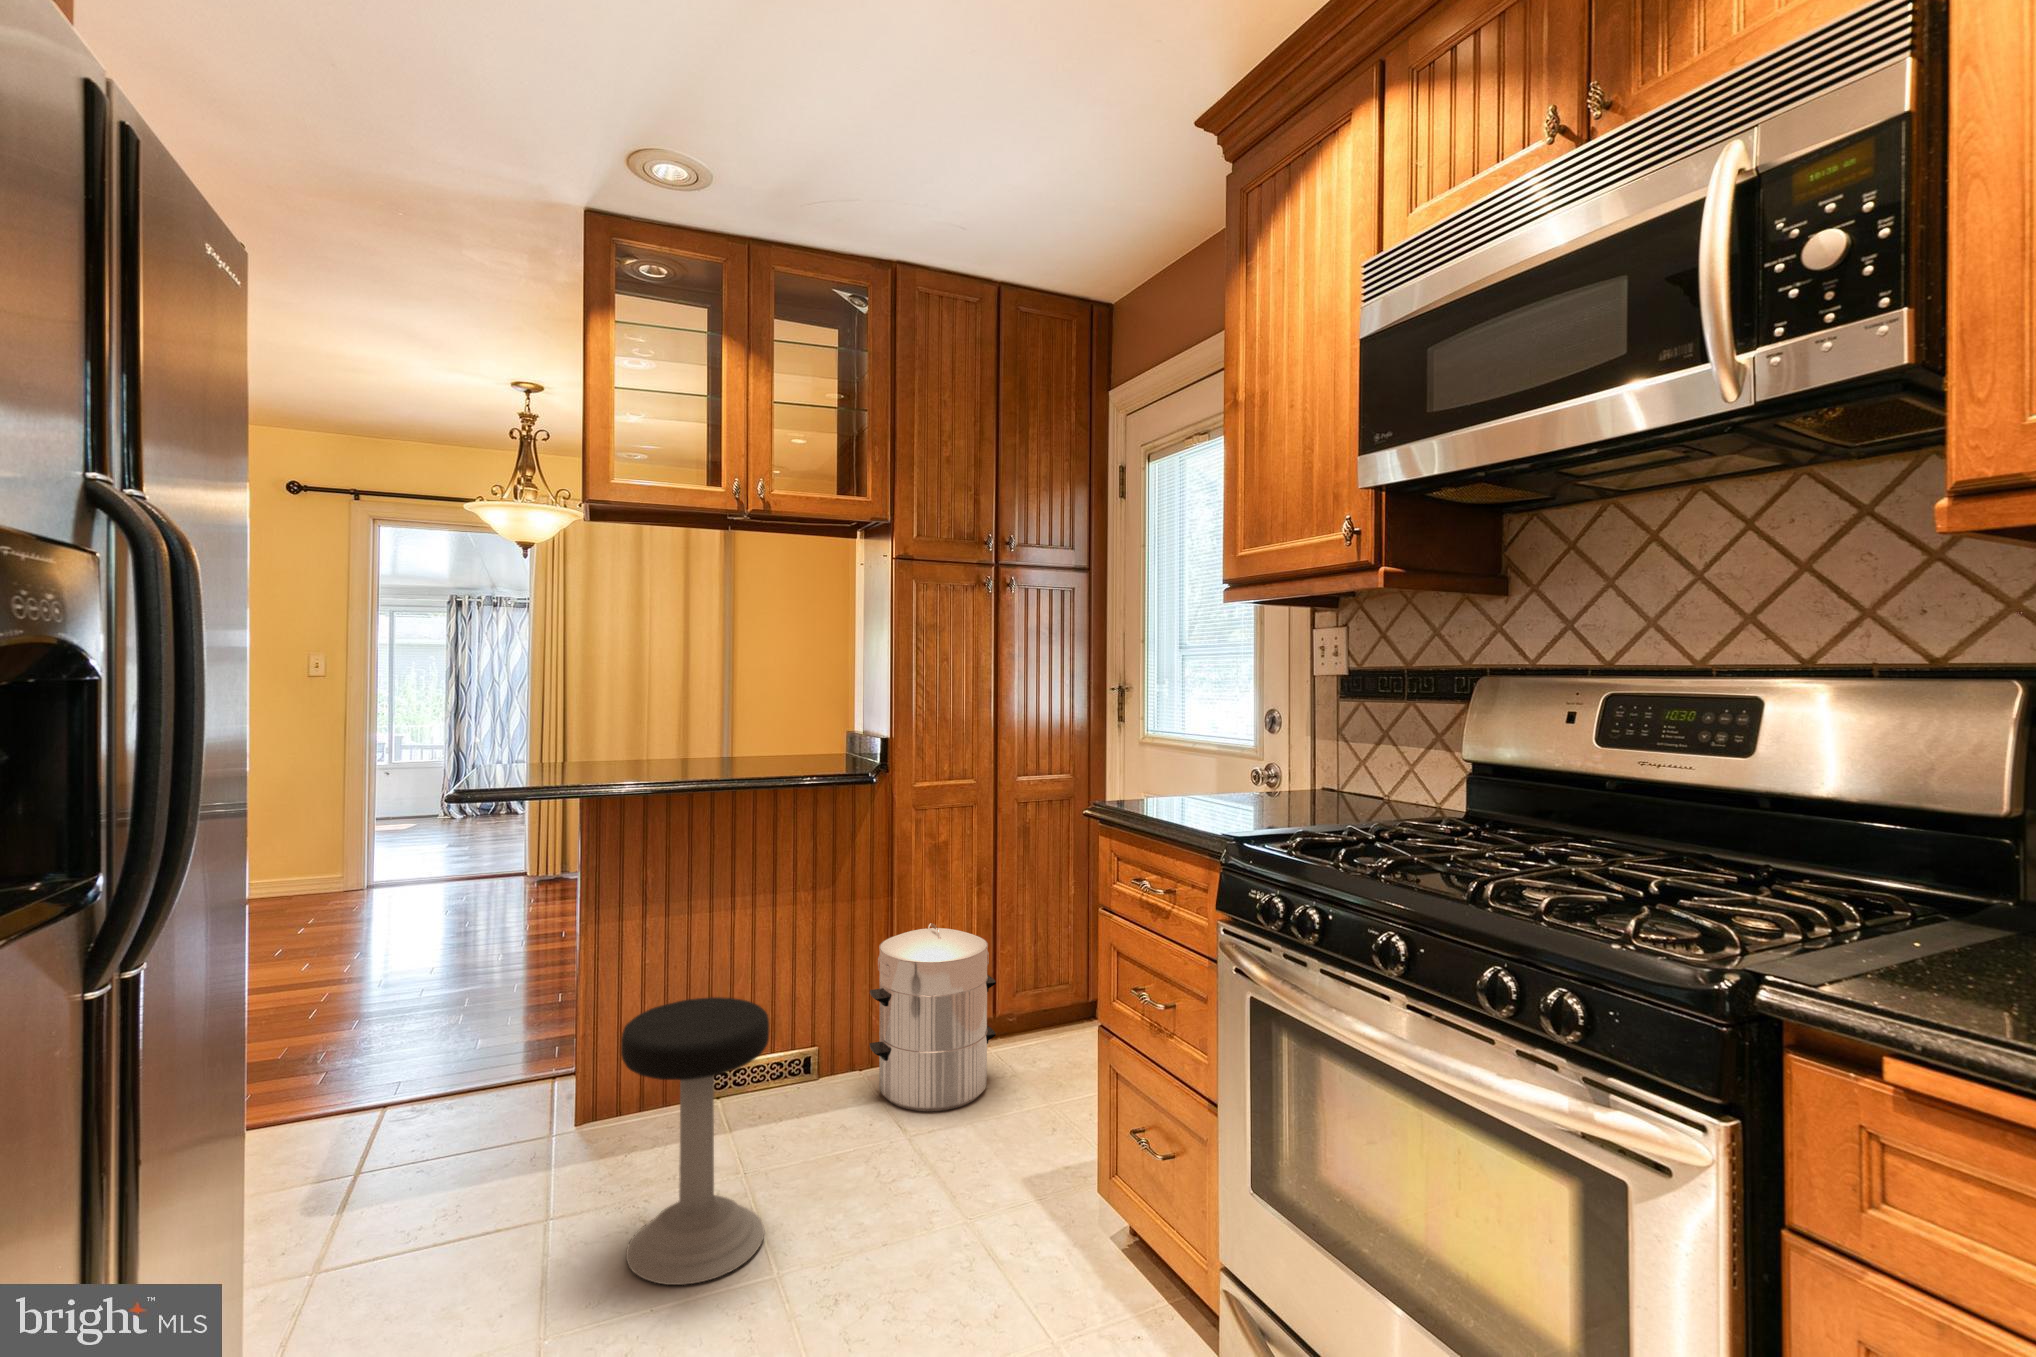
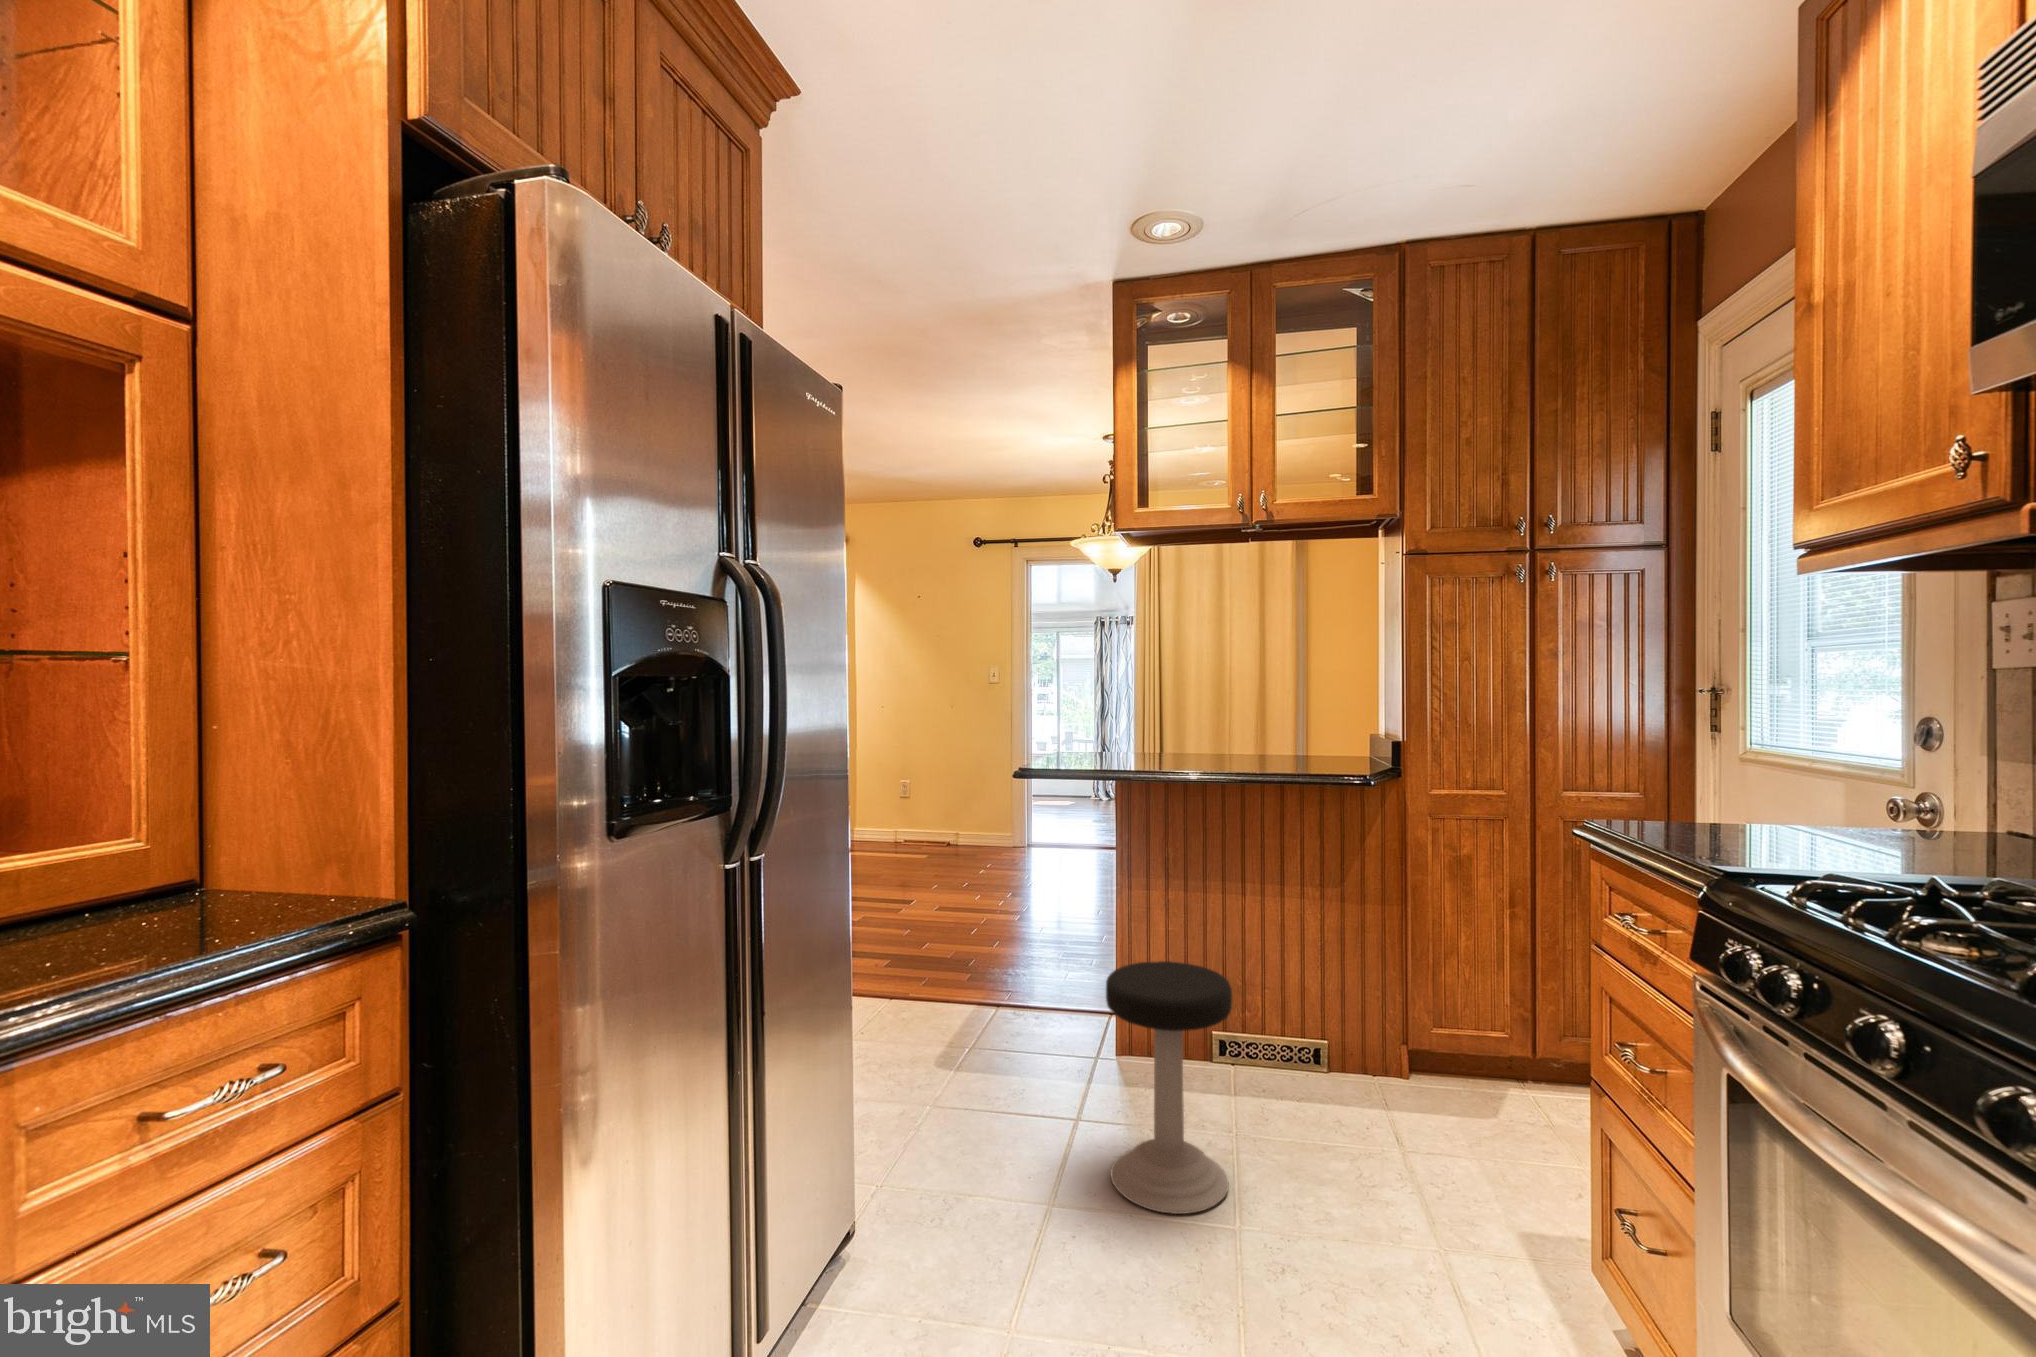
waste bin: present [870,923,996,1111] -> none [1372,937,1522,1141]

